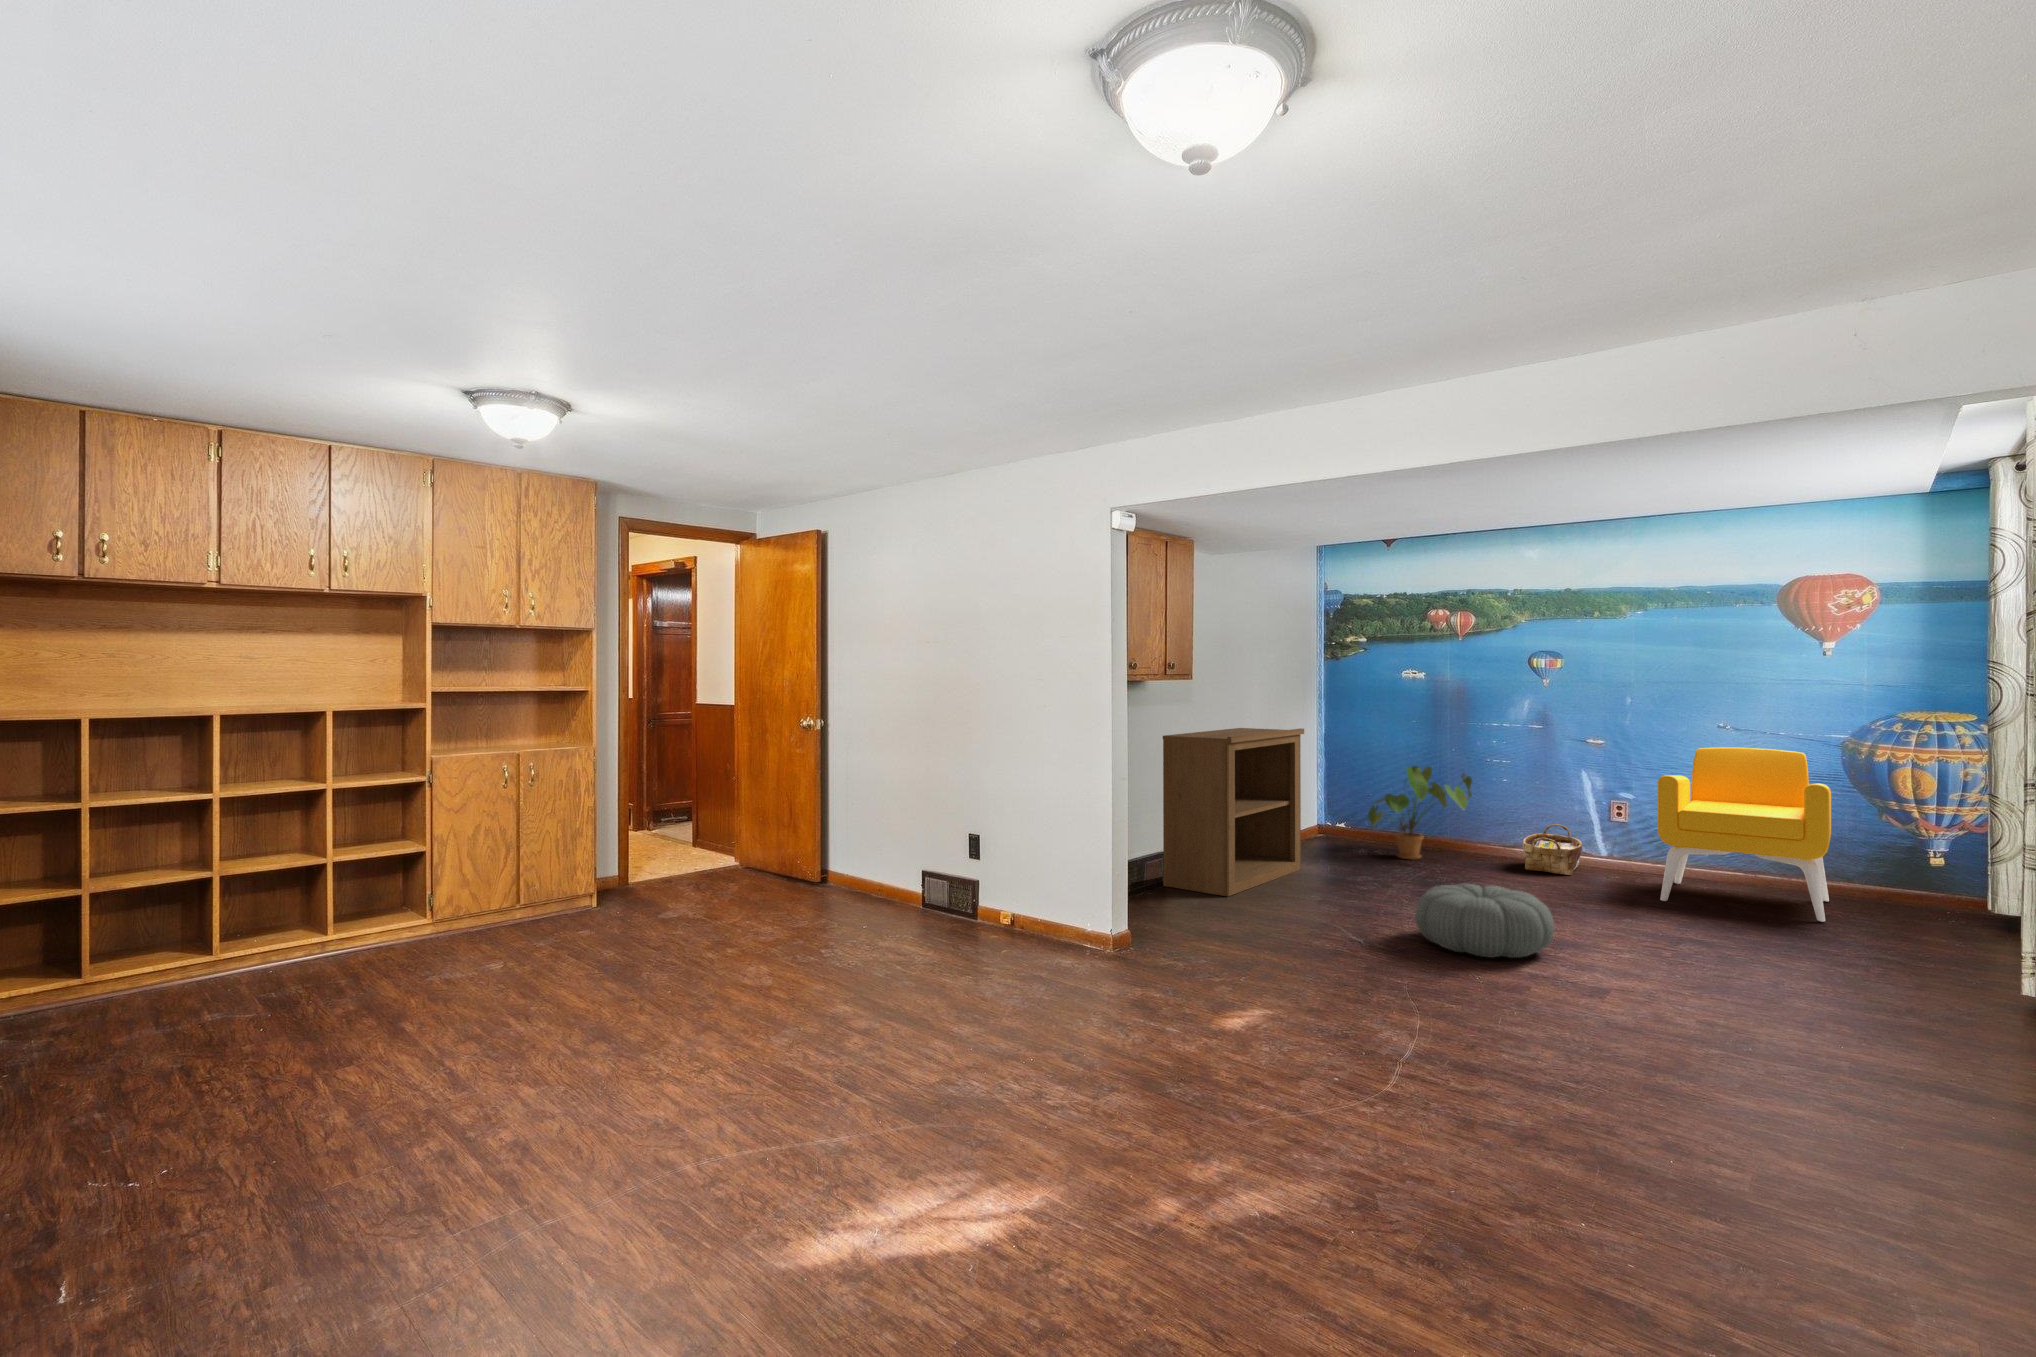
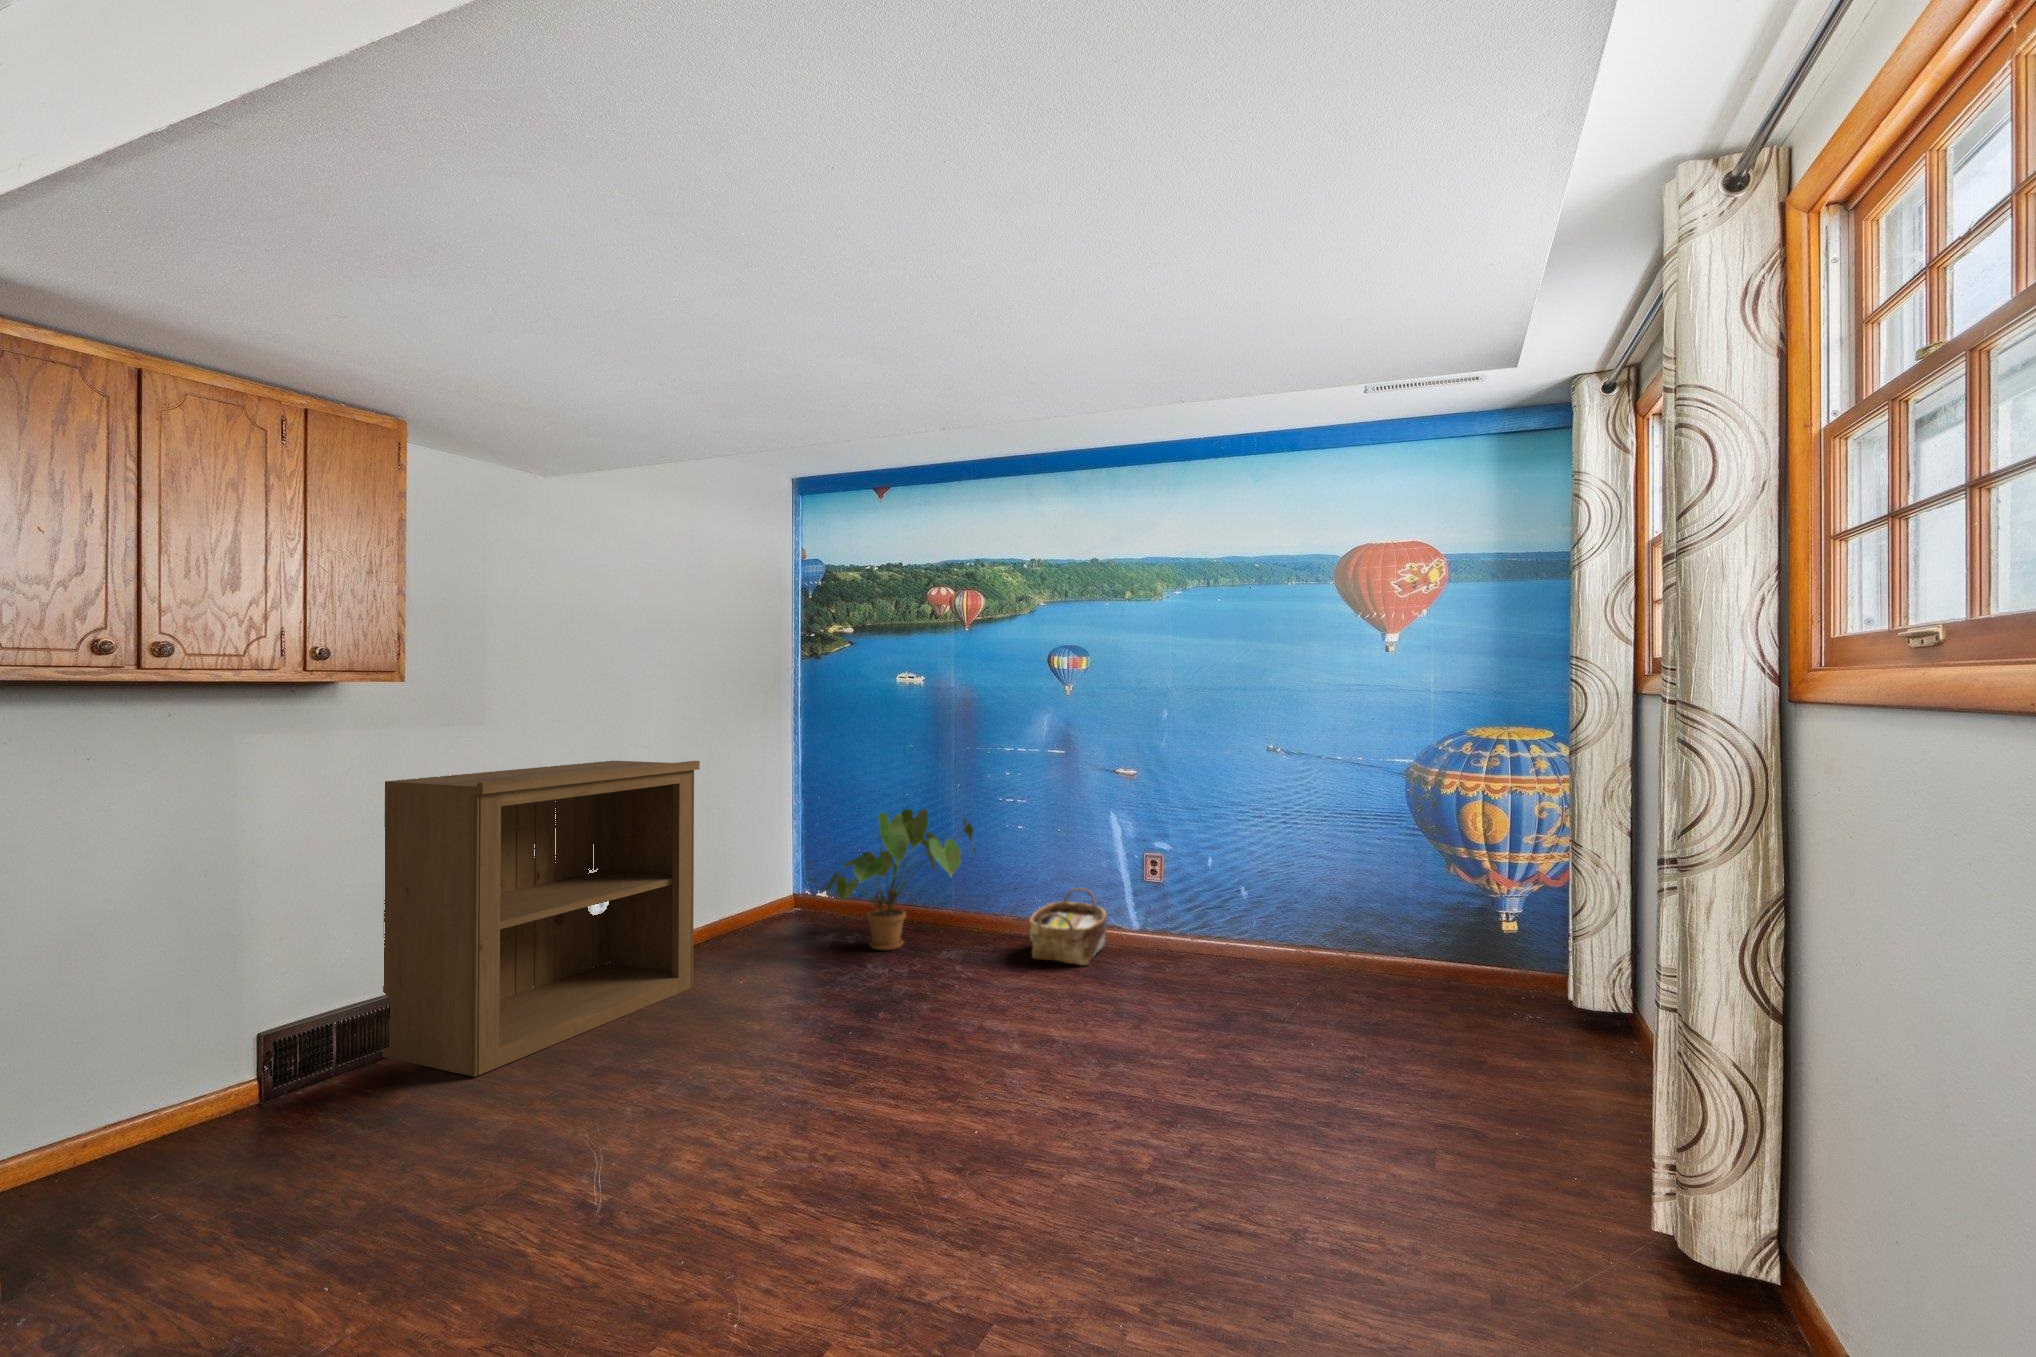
armchair: present [1658,748,1831,922] -> none [1181,778,1393,1036]
pouf: present [1416,883,1554,958] -> none [712,1049,952,1226]

